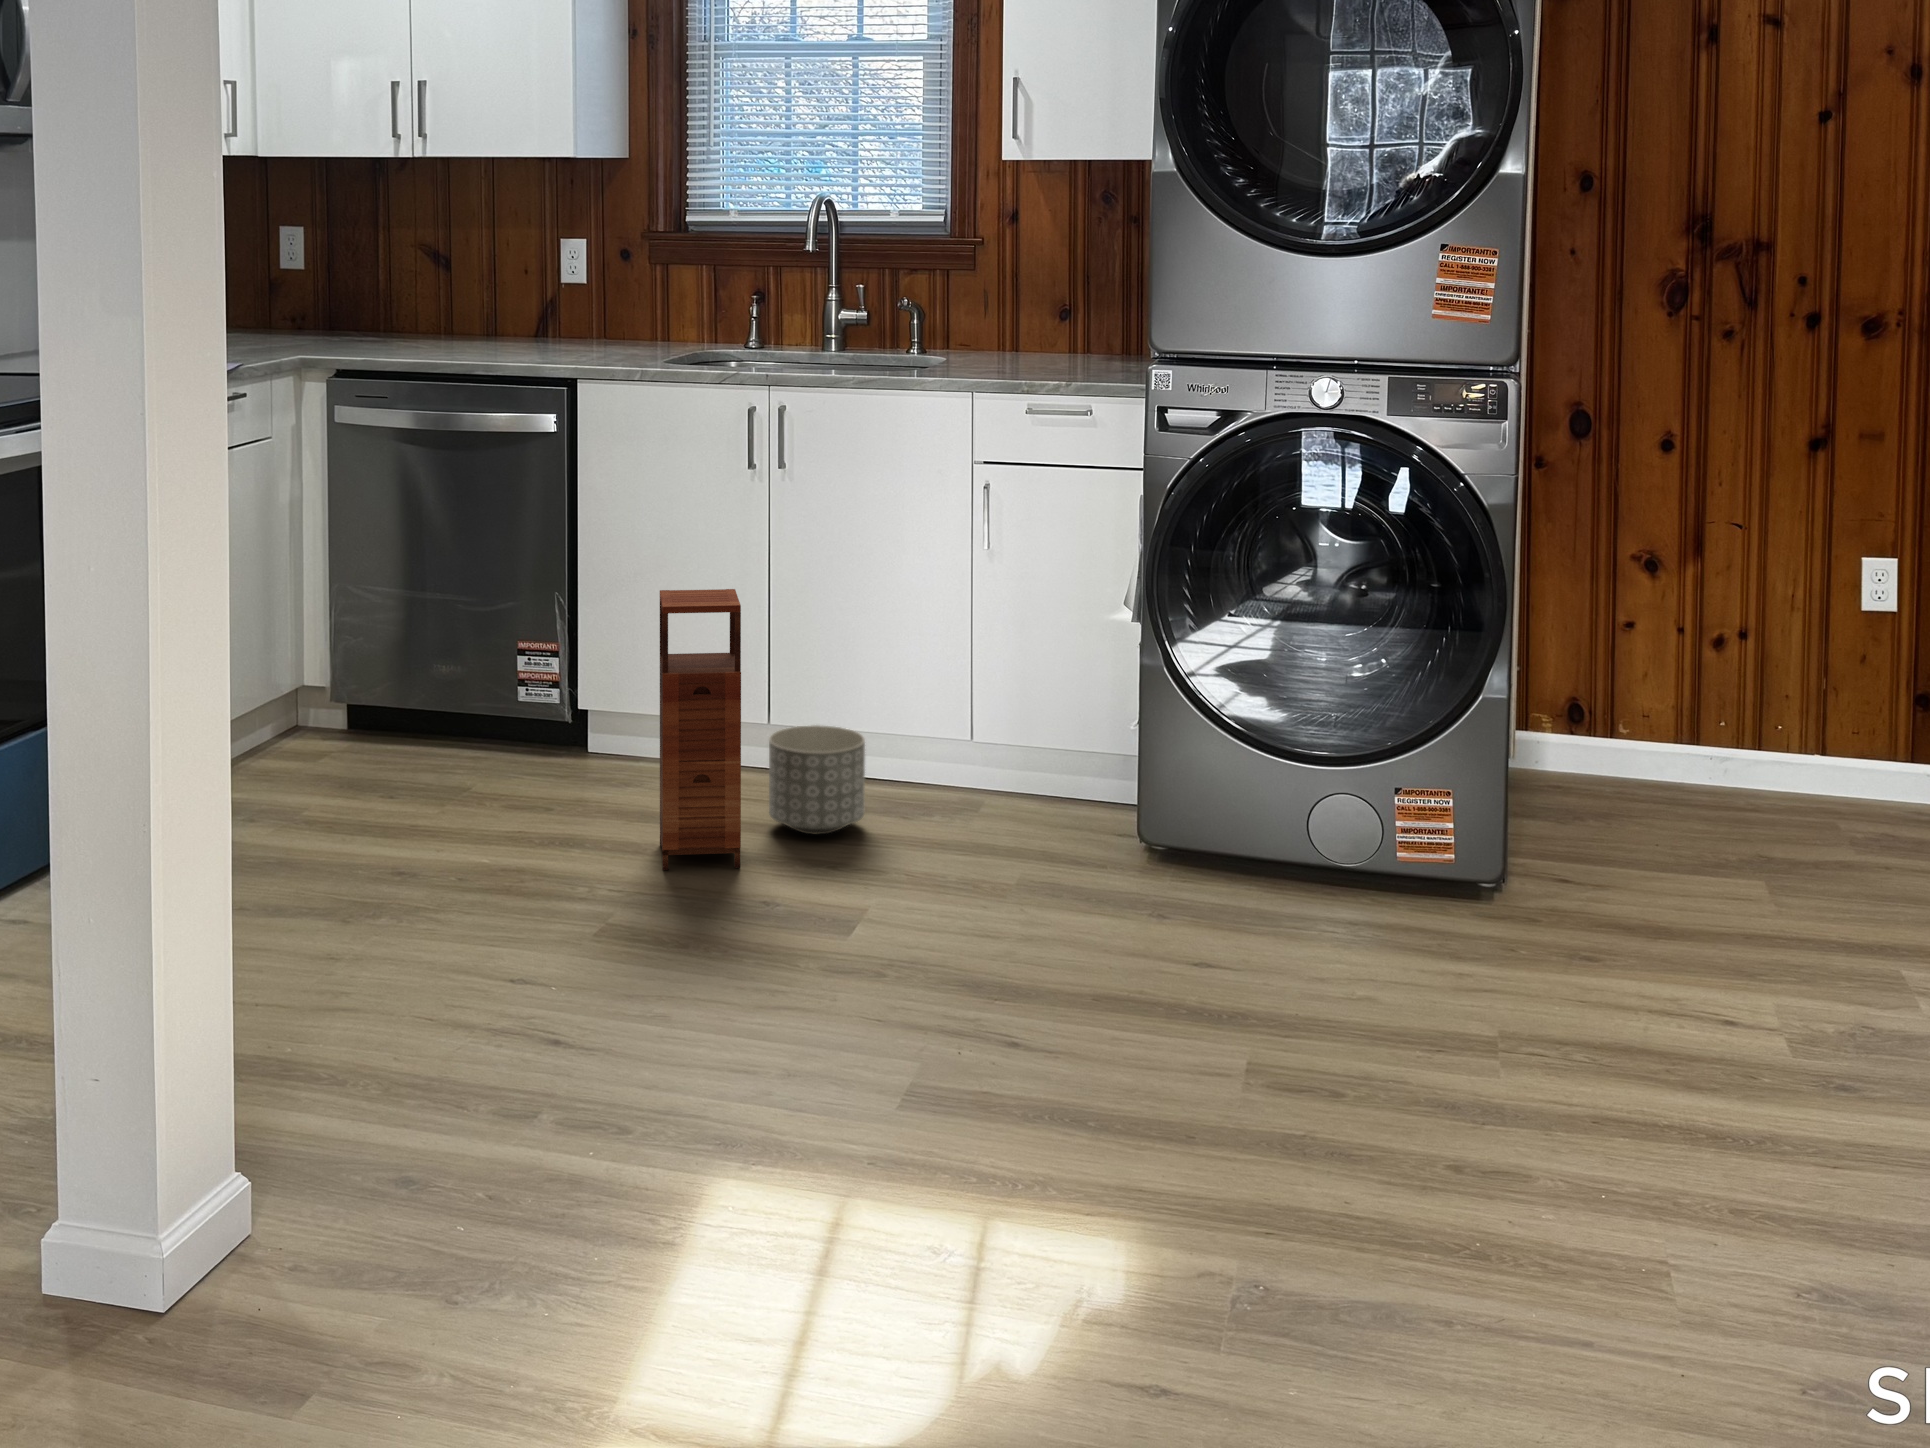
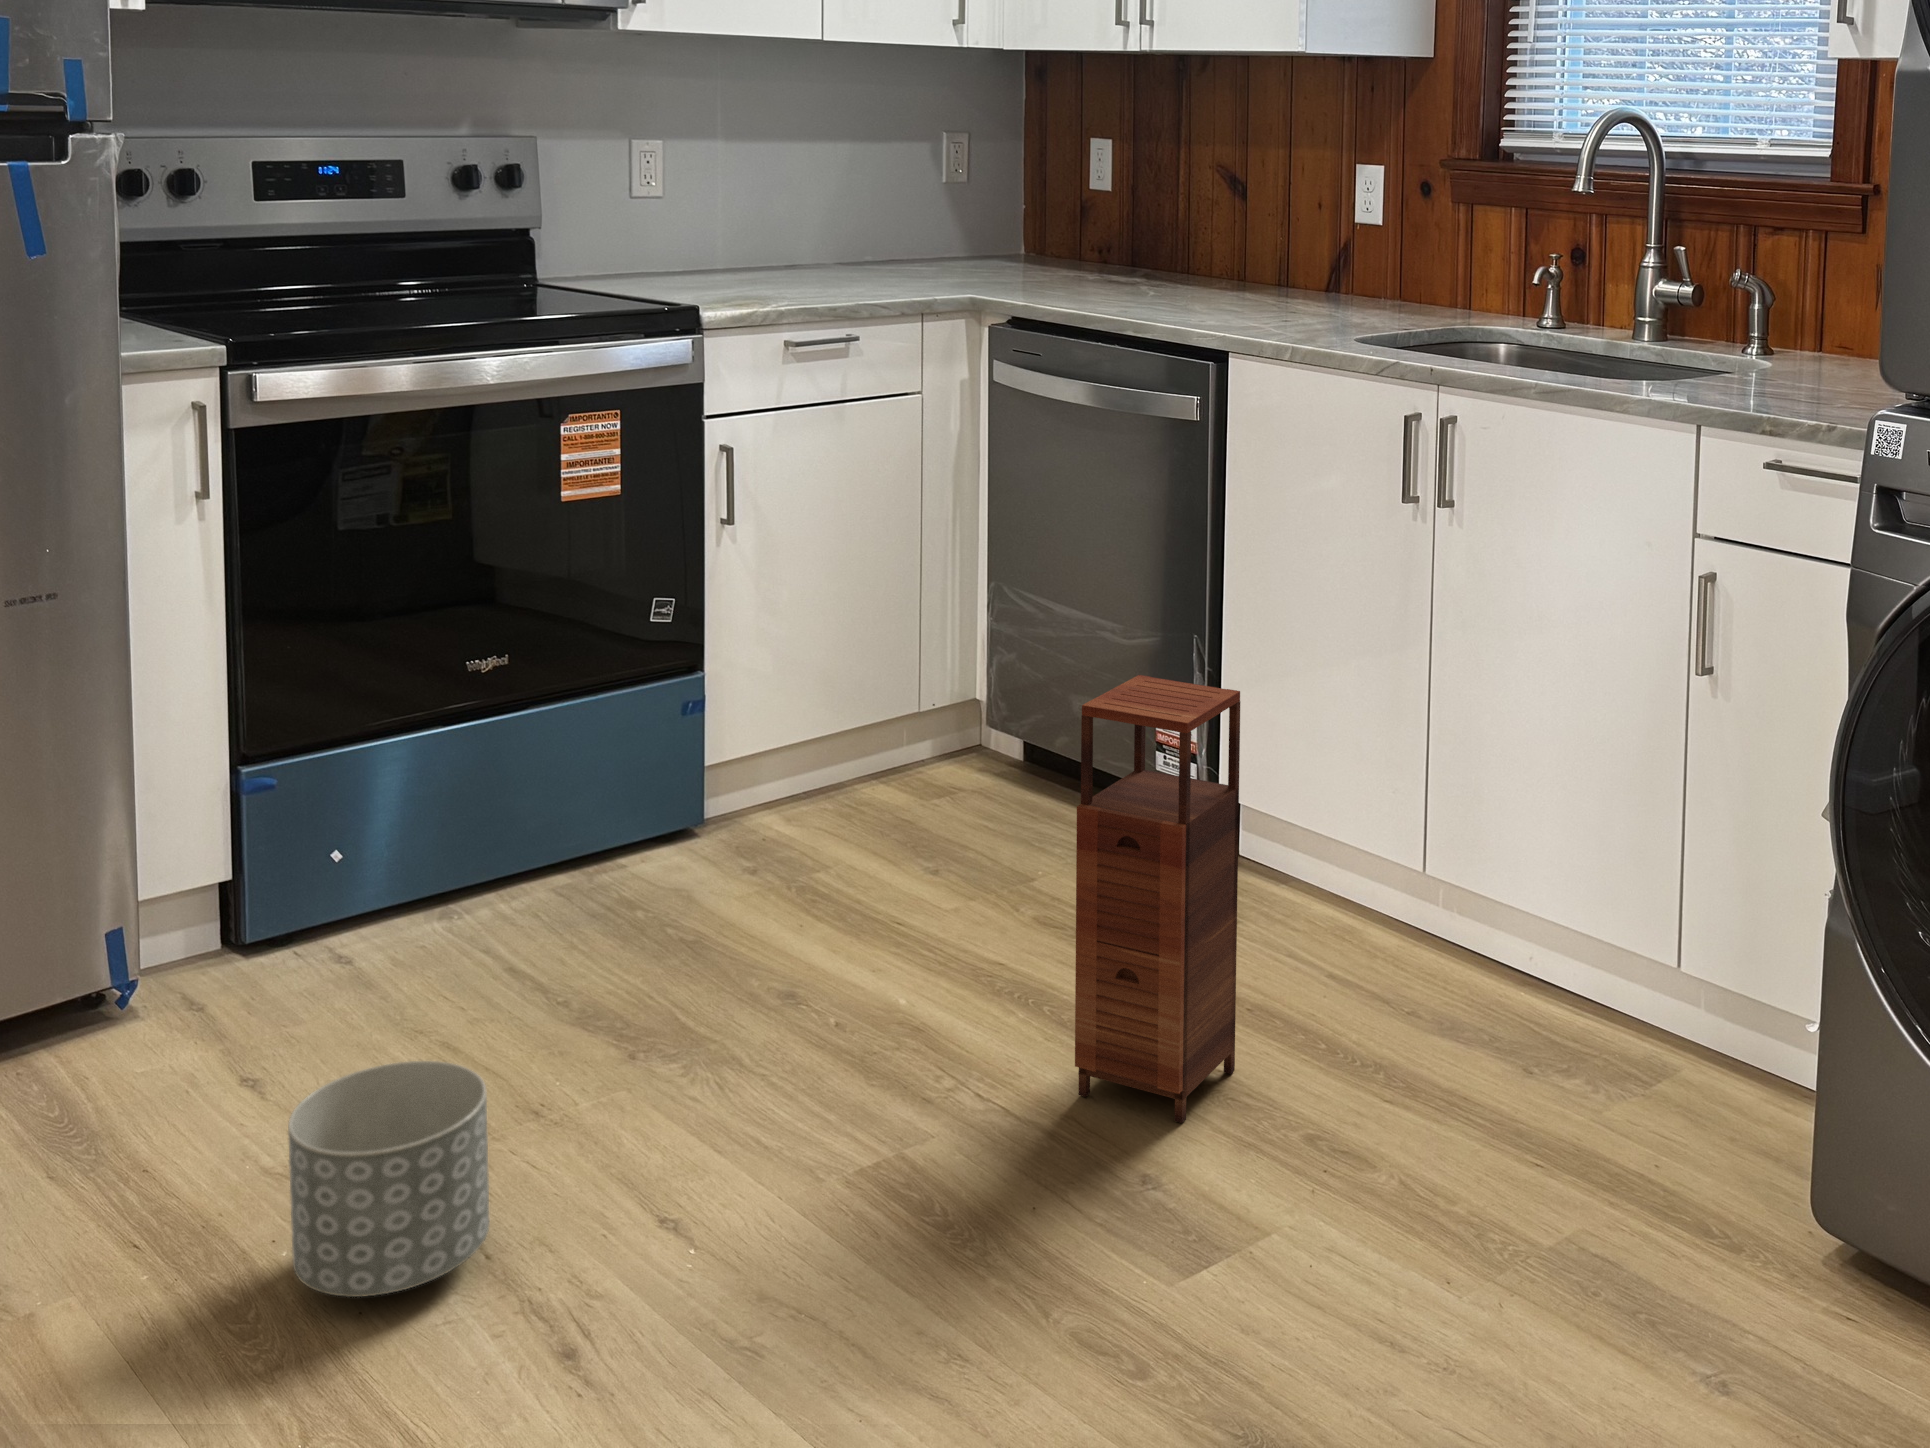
planter: present [769,725,865,834] -> present [288,1061,490,1297]

